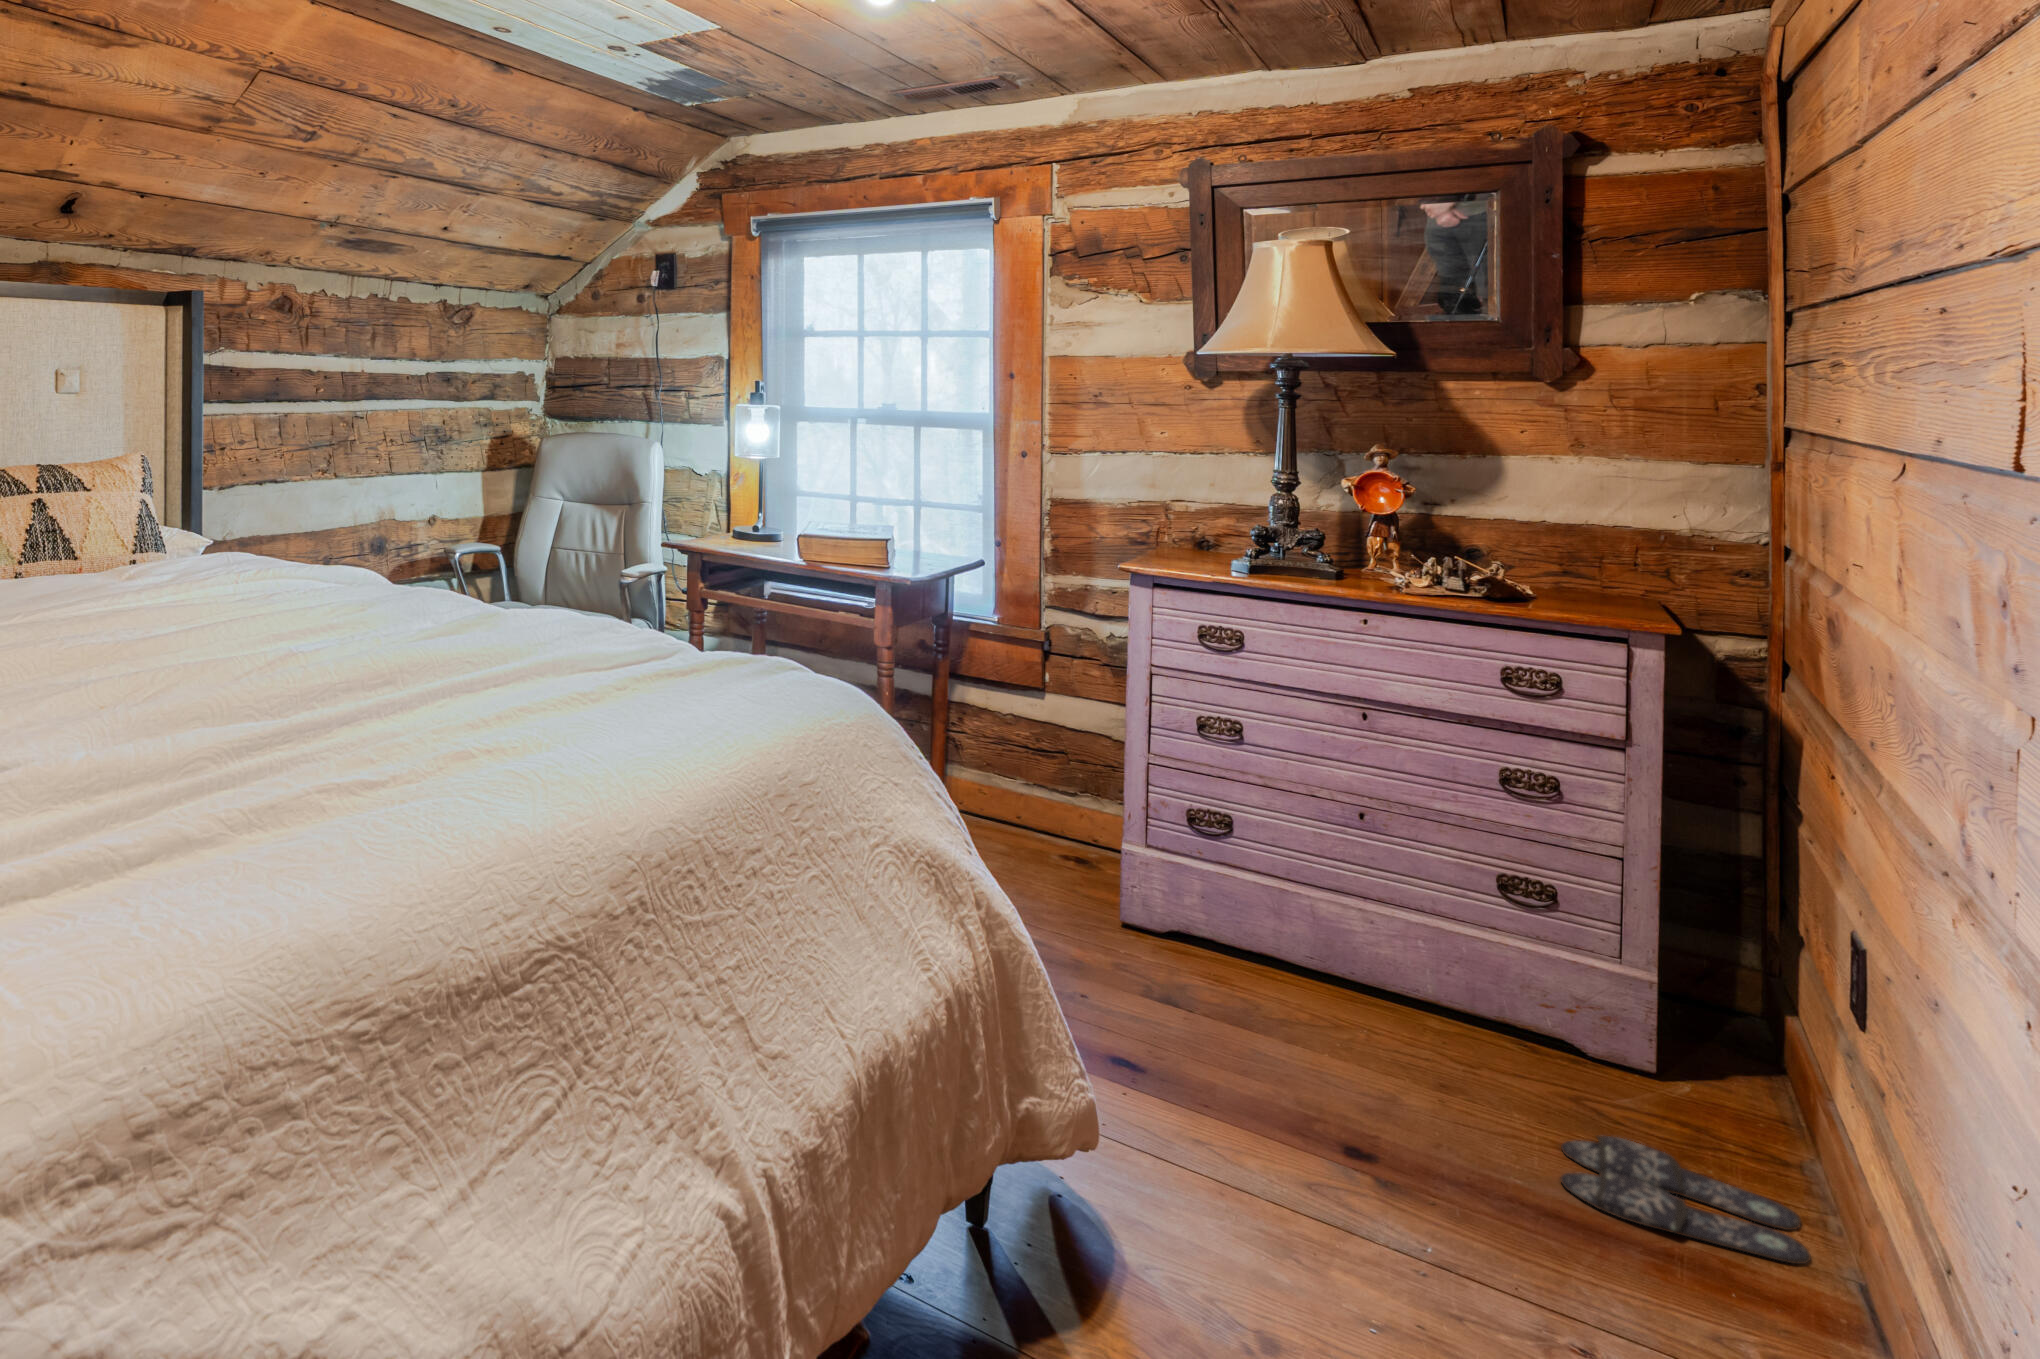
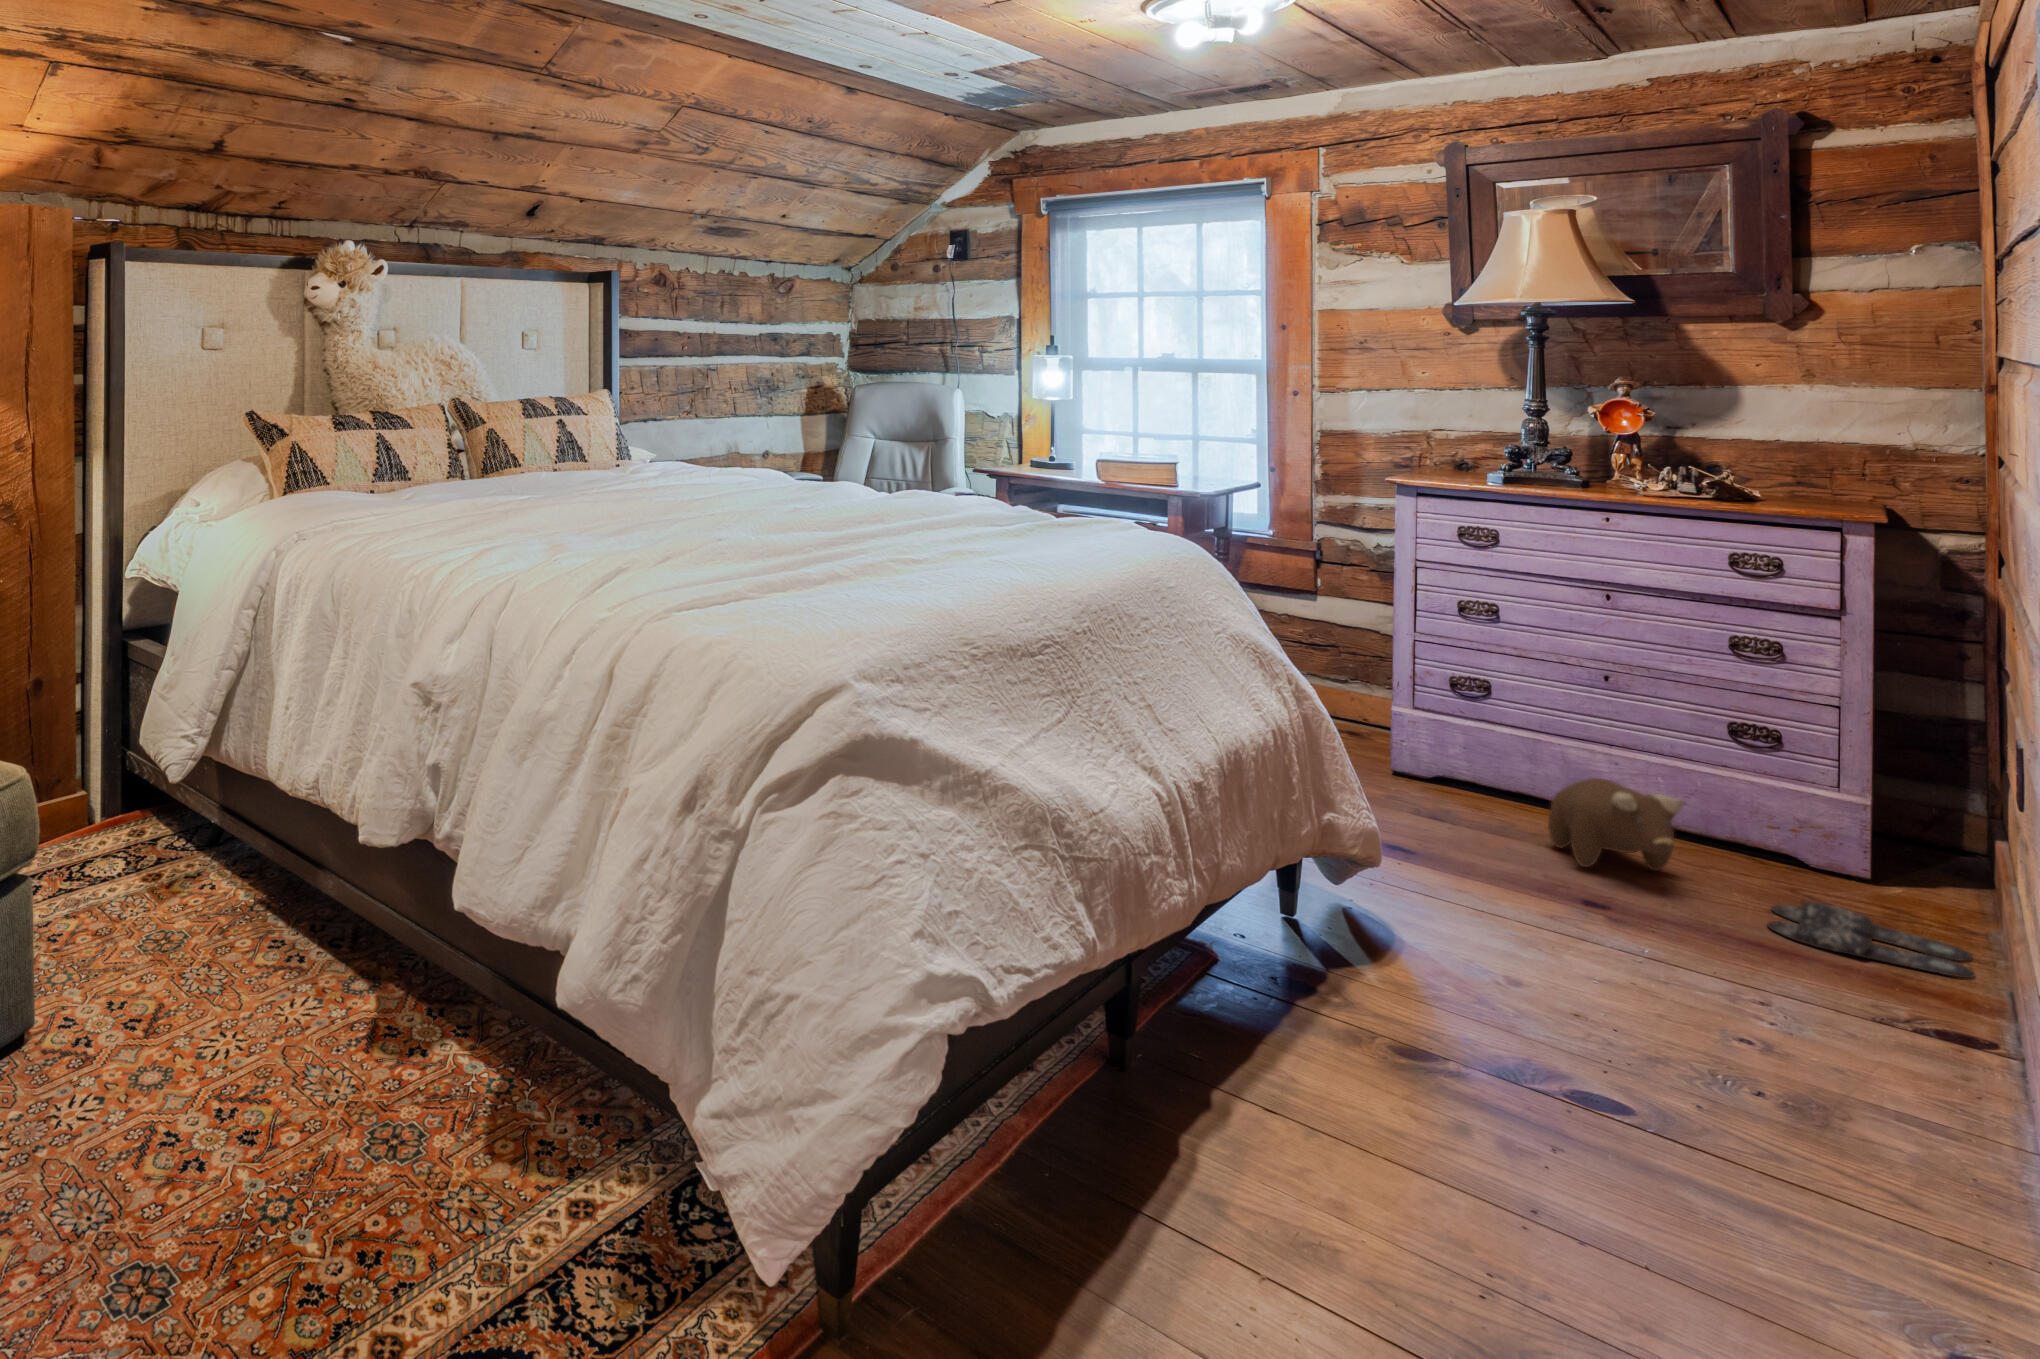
plush toy: none [1300,964,1460,1088] -> present [1548,778,1684,871]

